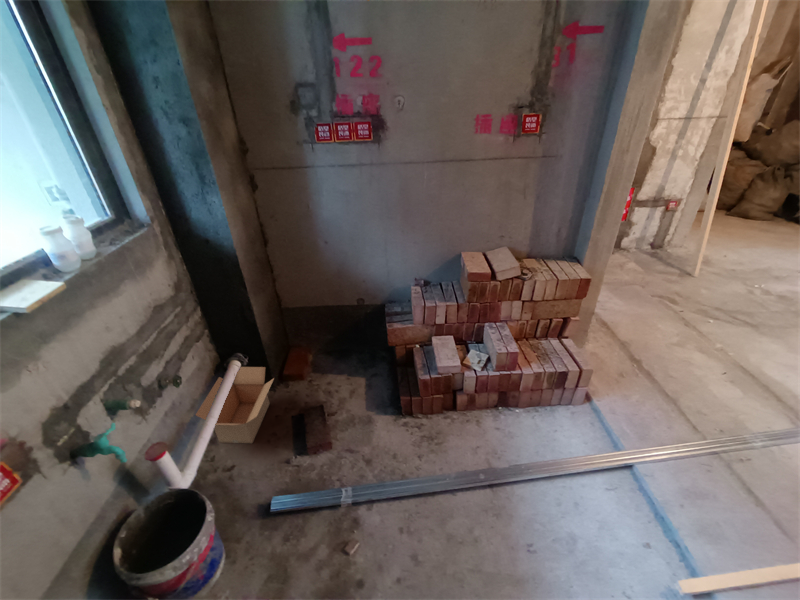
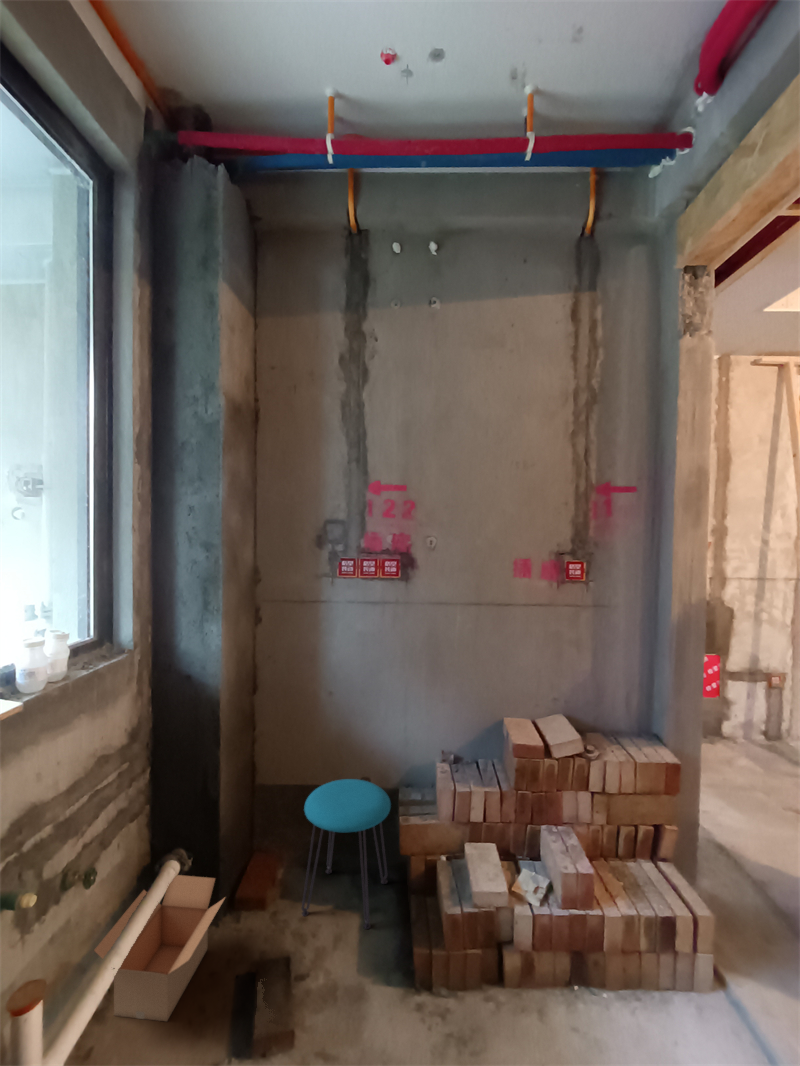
stool: none [319,298,382,385] -> present [302,779,391,929]

